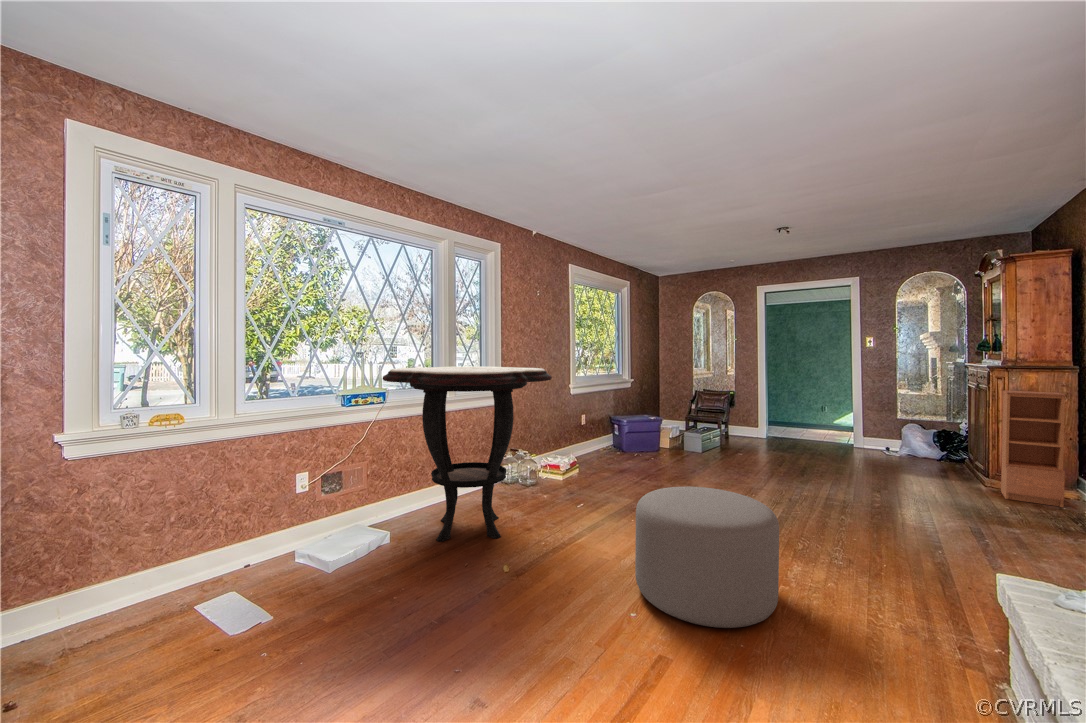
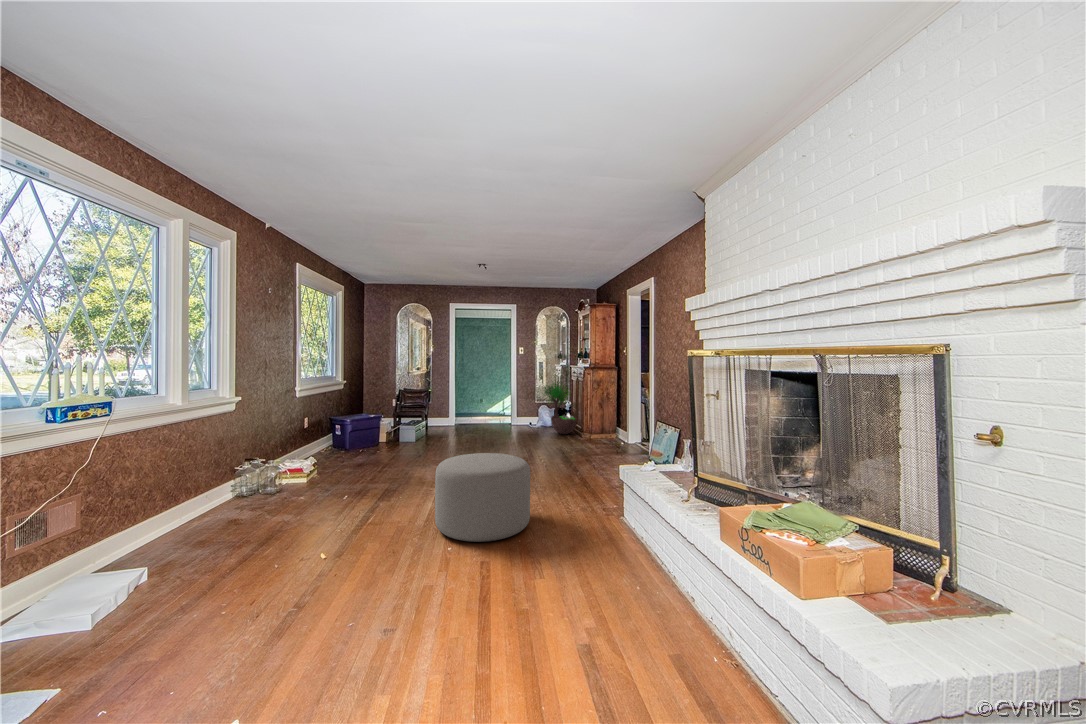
side table: present [383,366,552,541] -> none [124,370,334,557]
potted tree: none [899,385,967,474] -> present [545,382,576,434]
bookcase: present [1001,390,1066,507] -> none [593,380,619,443]

